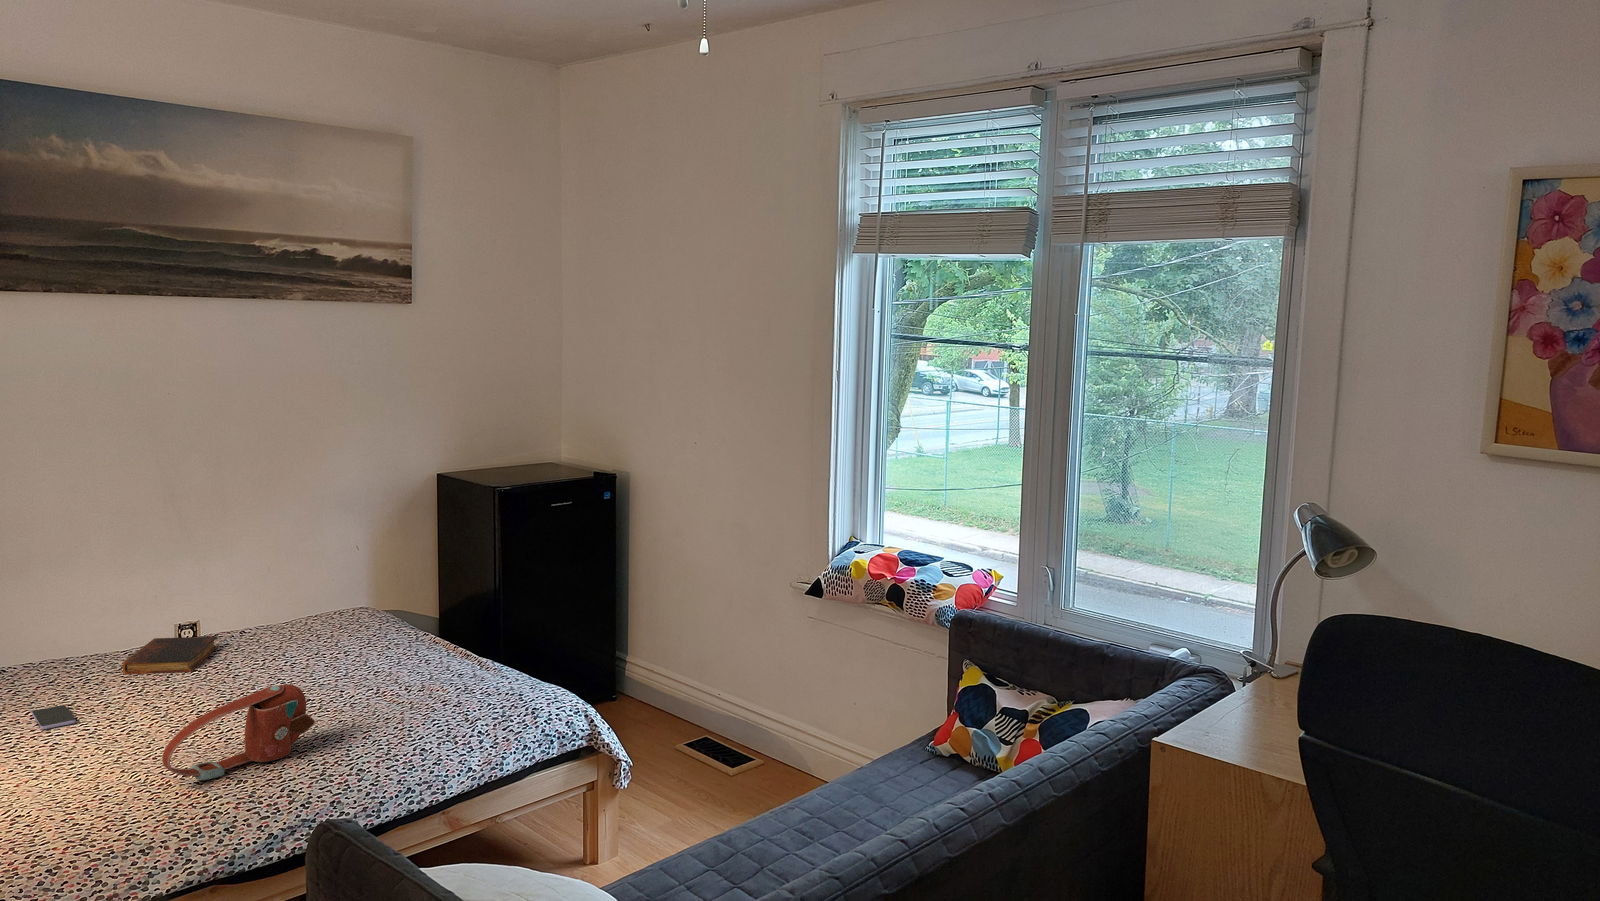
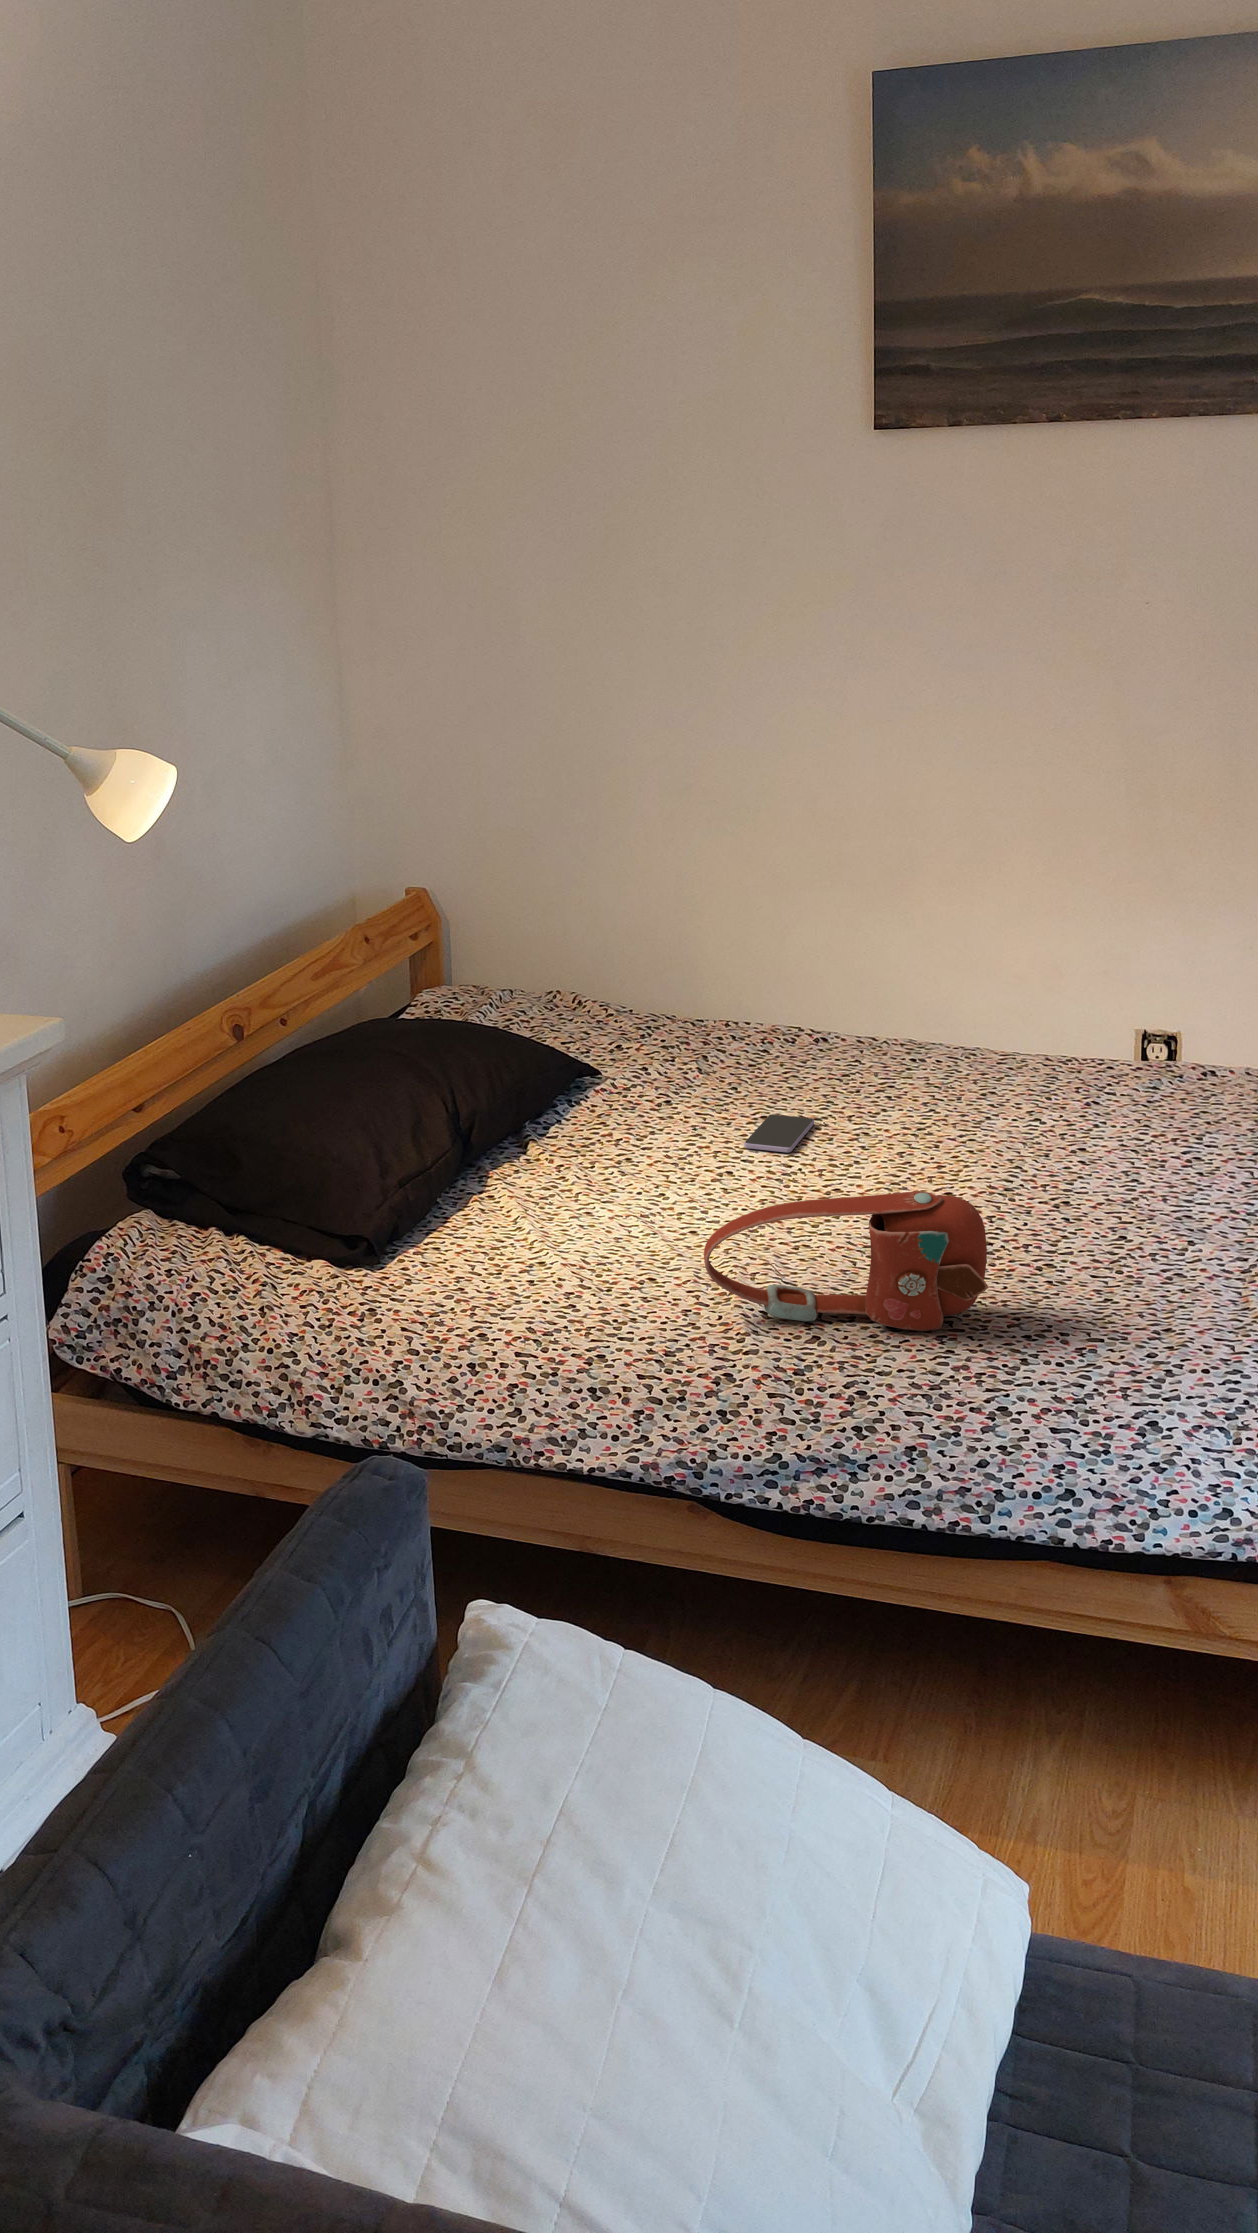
book: present [122,636,218,674] -> none [955,1047,1138,1122]

